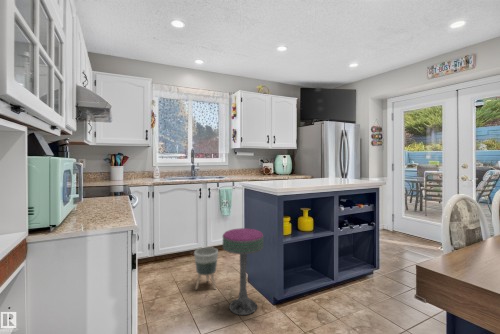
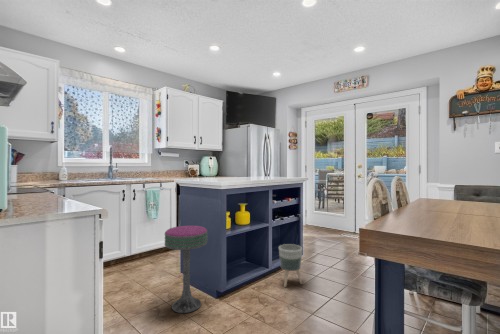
planter: present [194,247,218,289] -> present [279,244,302,287]

